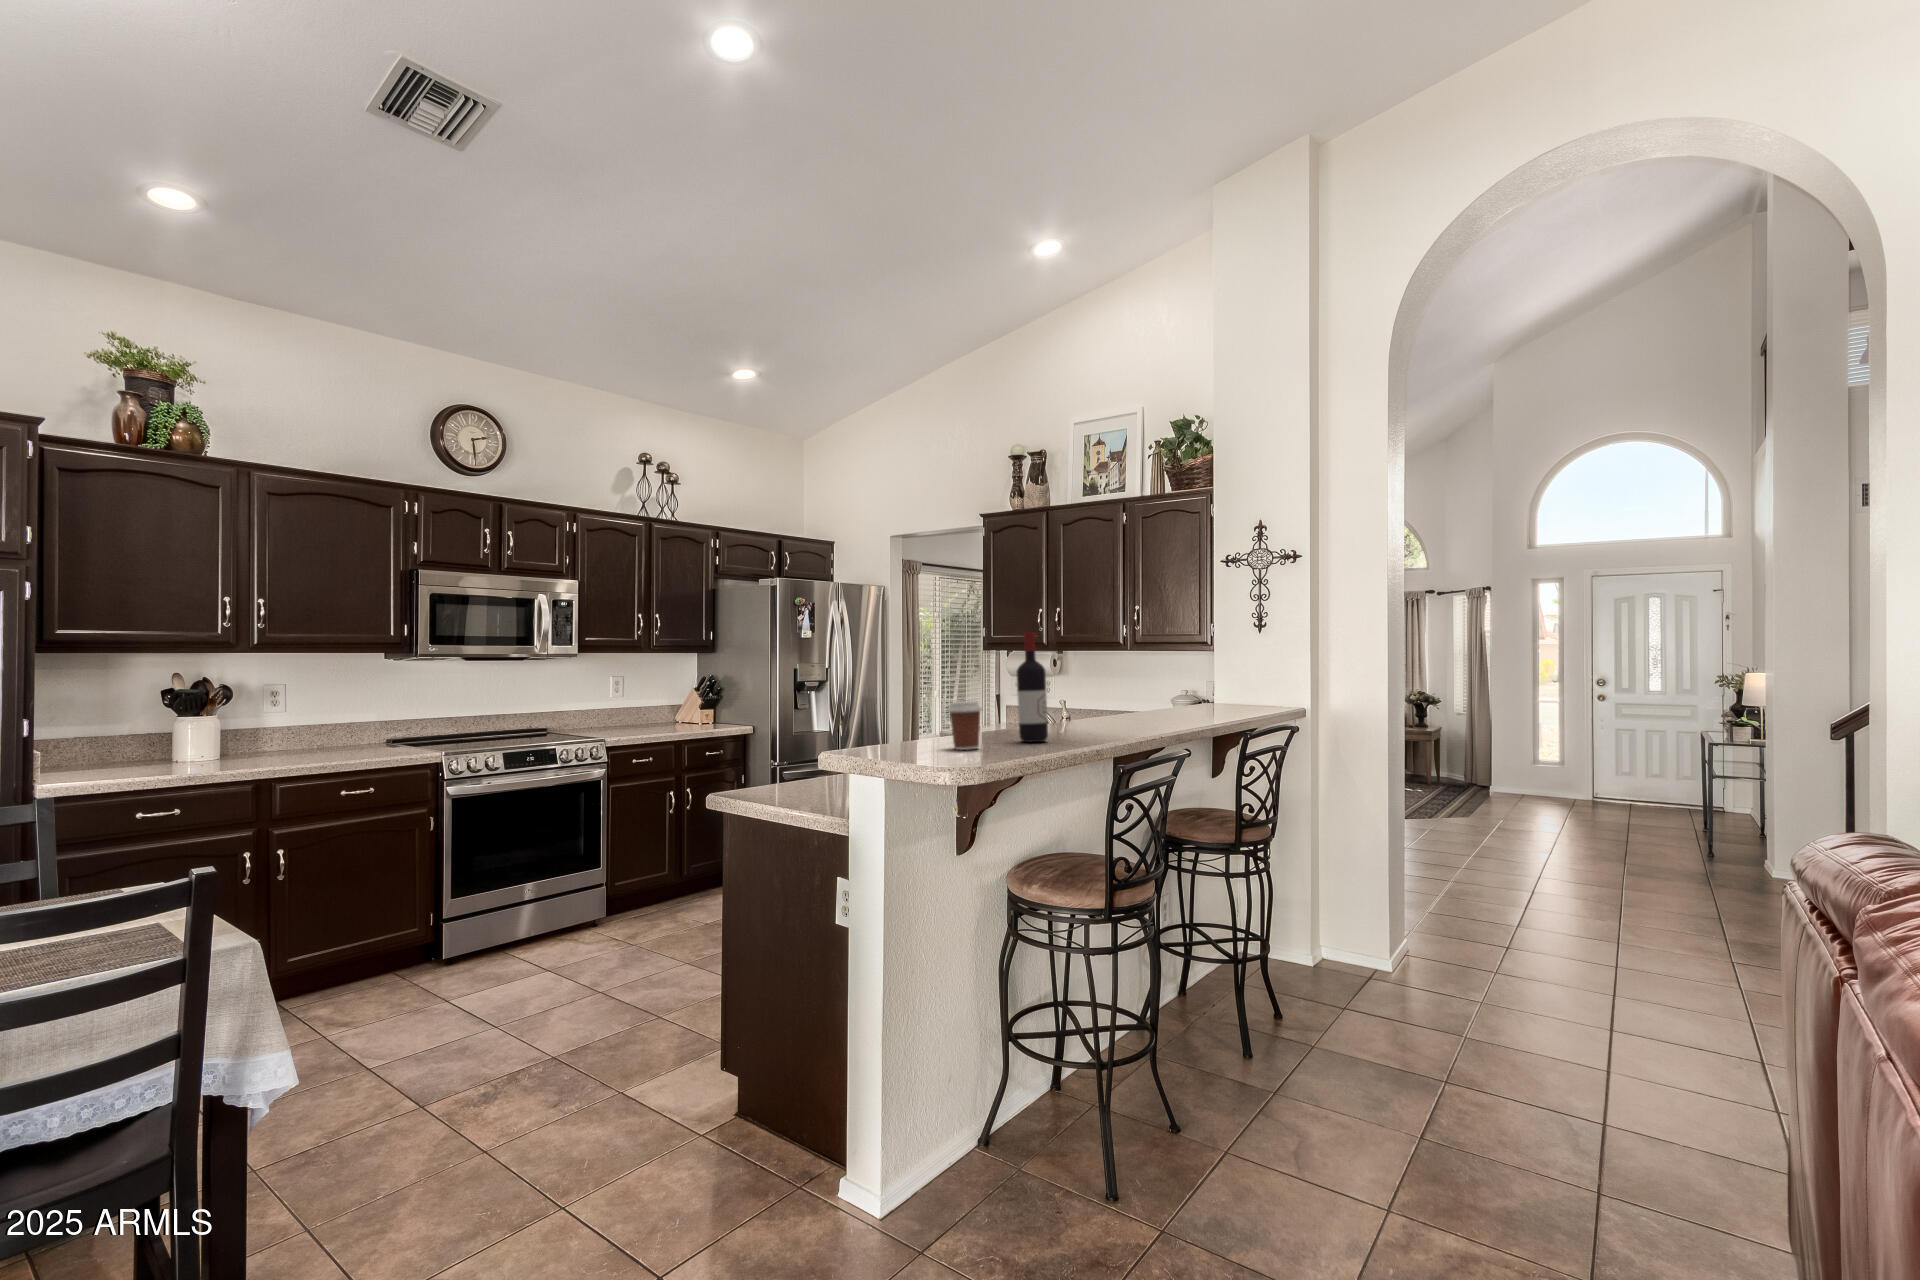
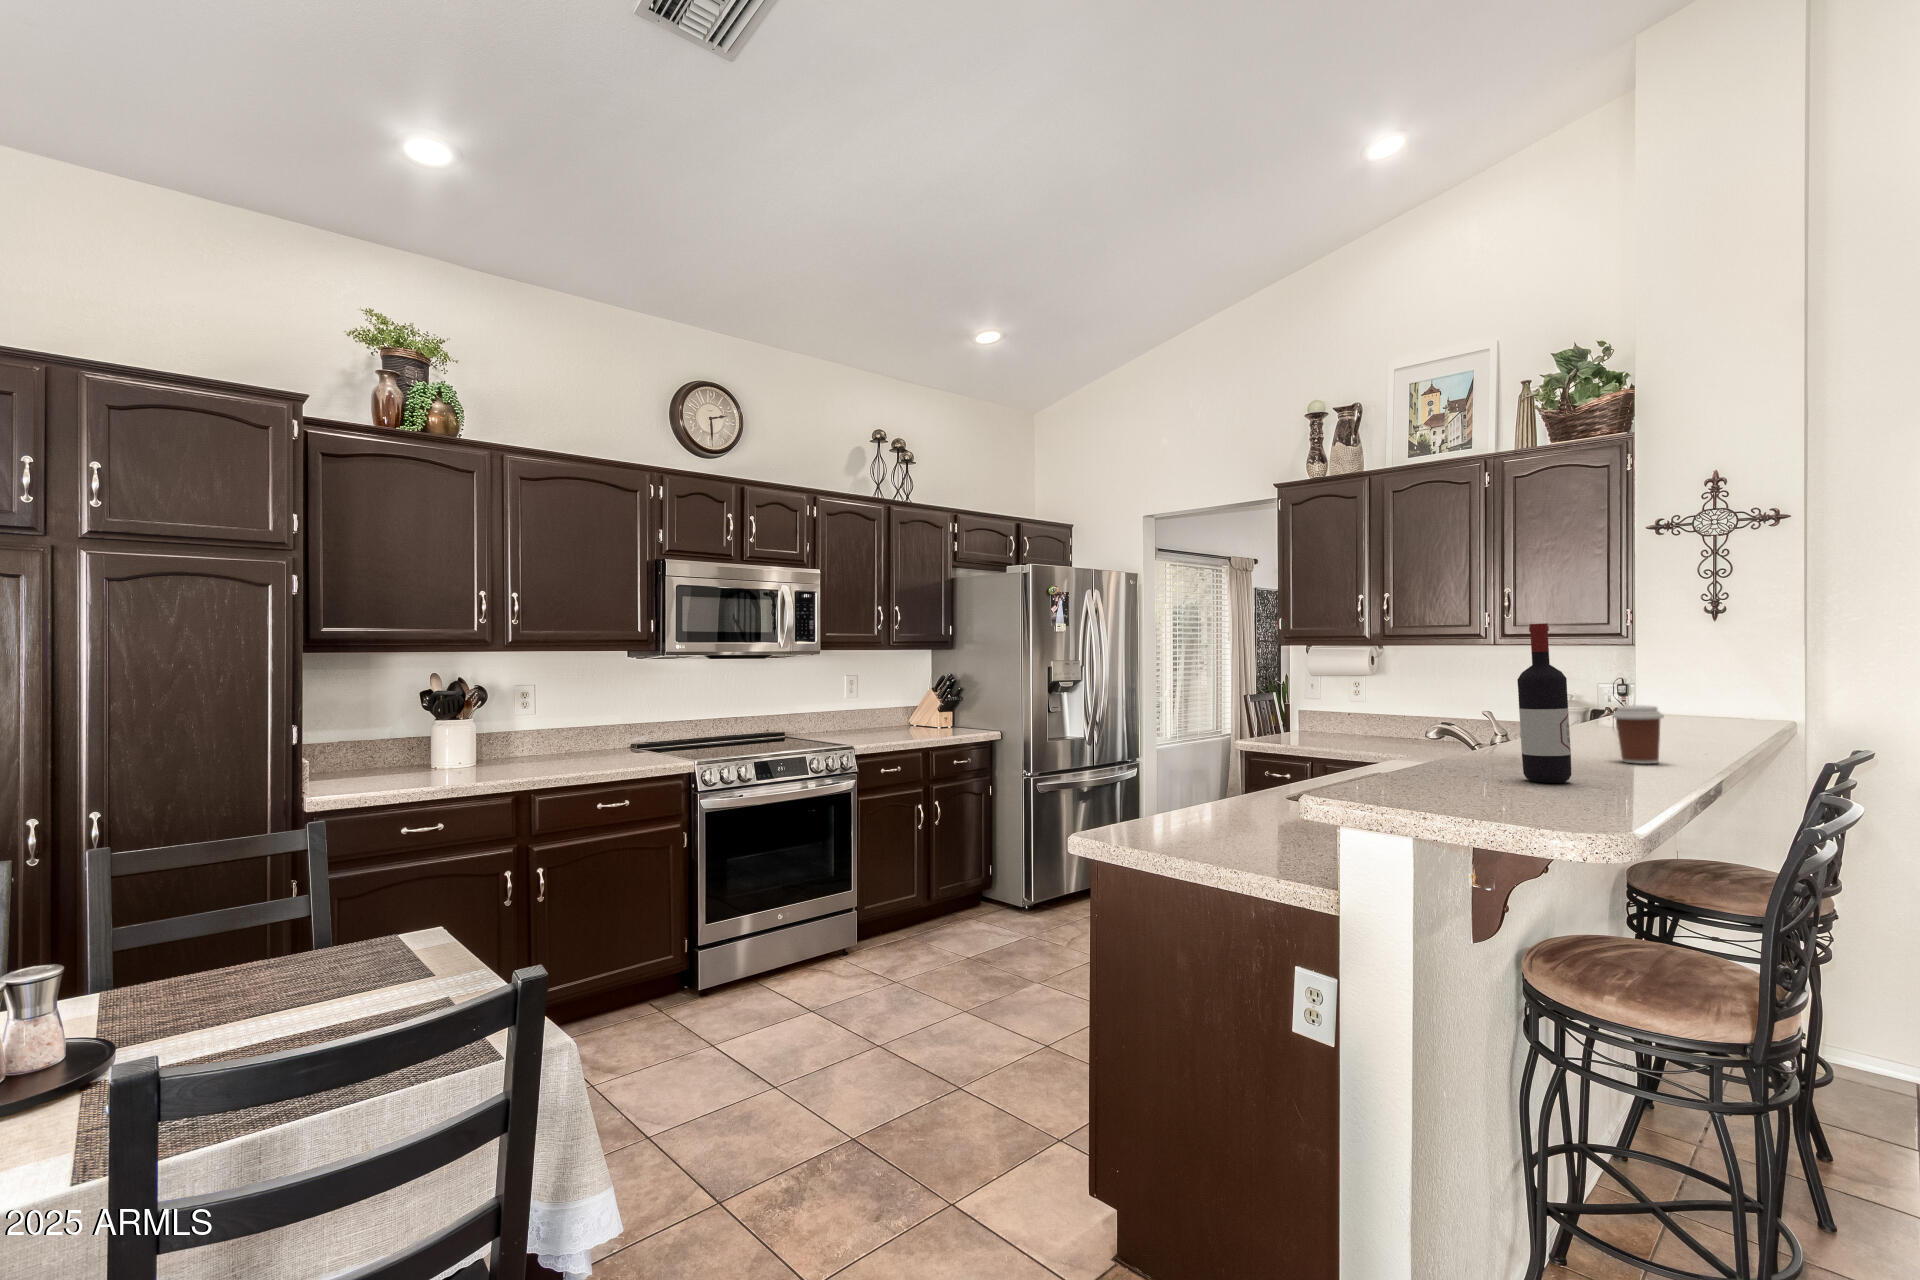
coffee cup: present [947,701,982,750] -> present [1612,705,1664,764]

